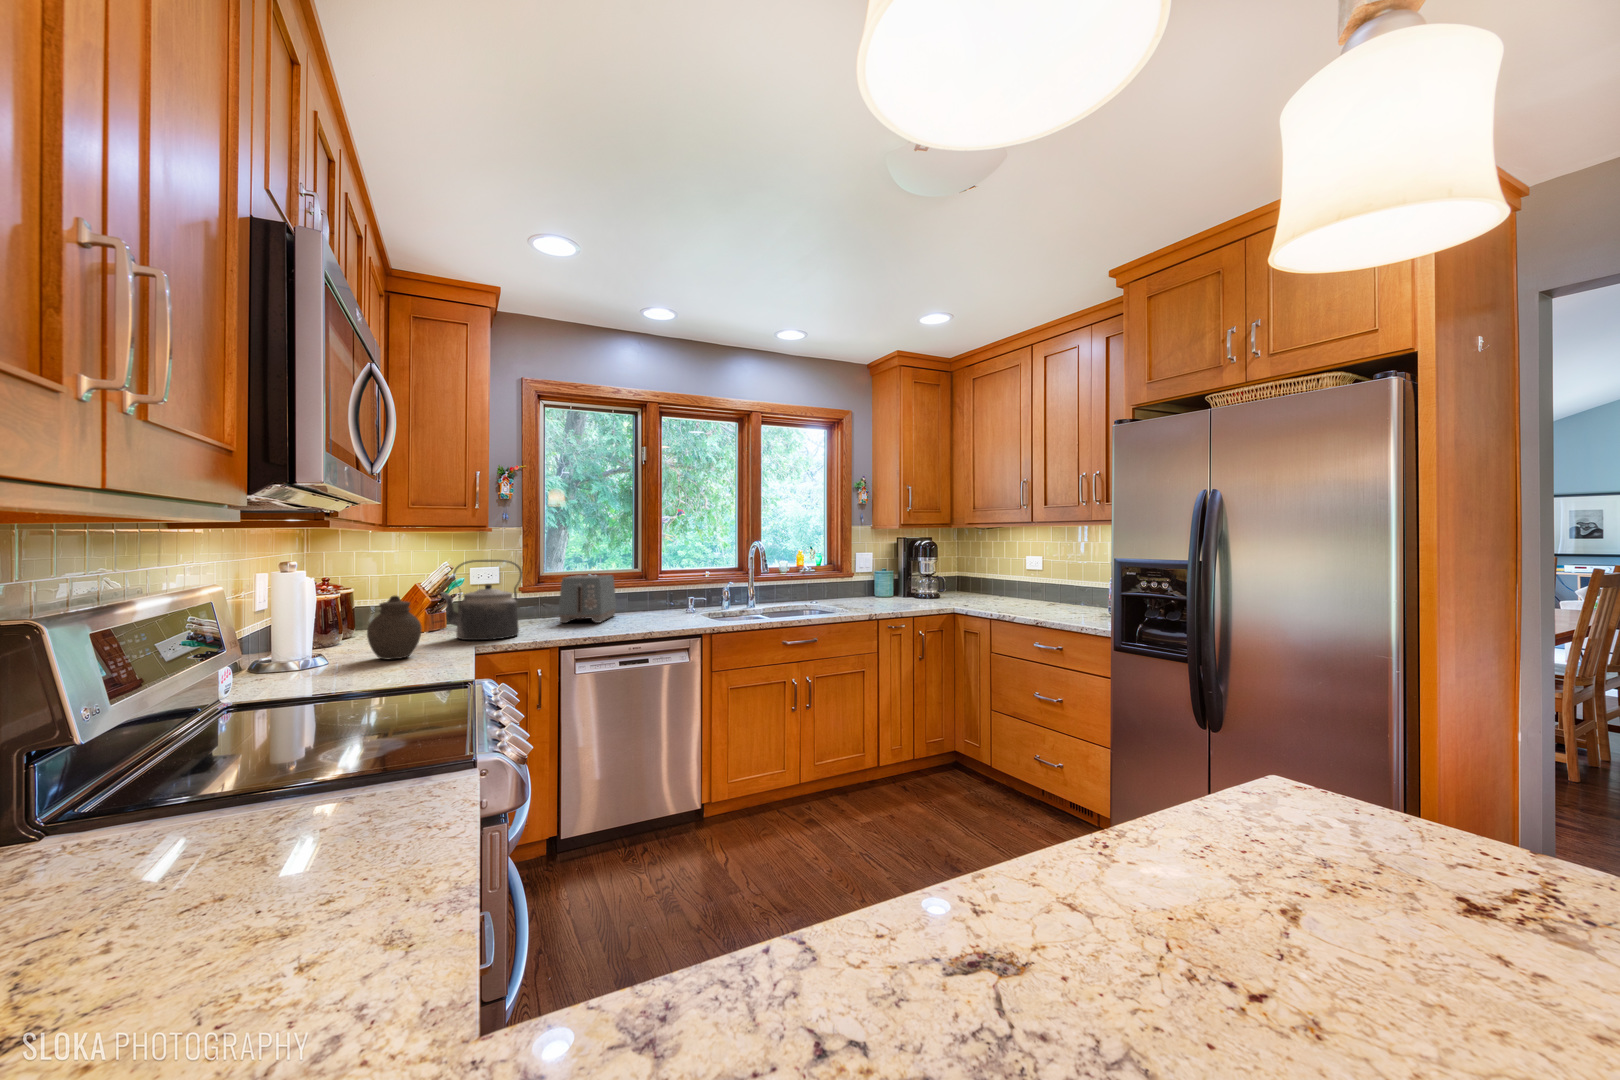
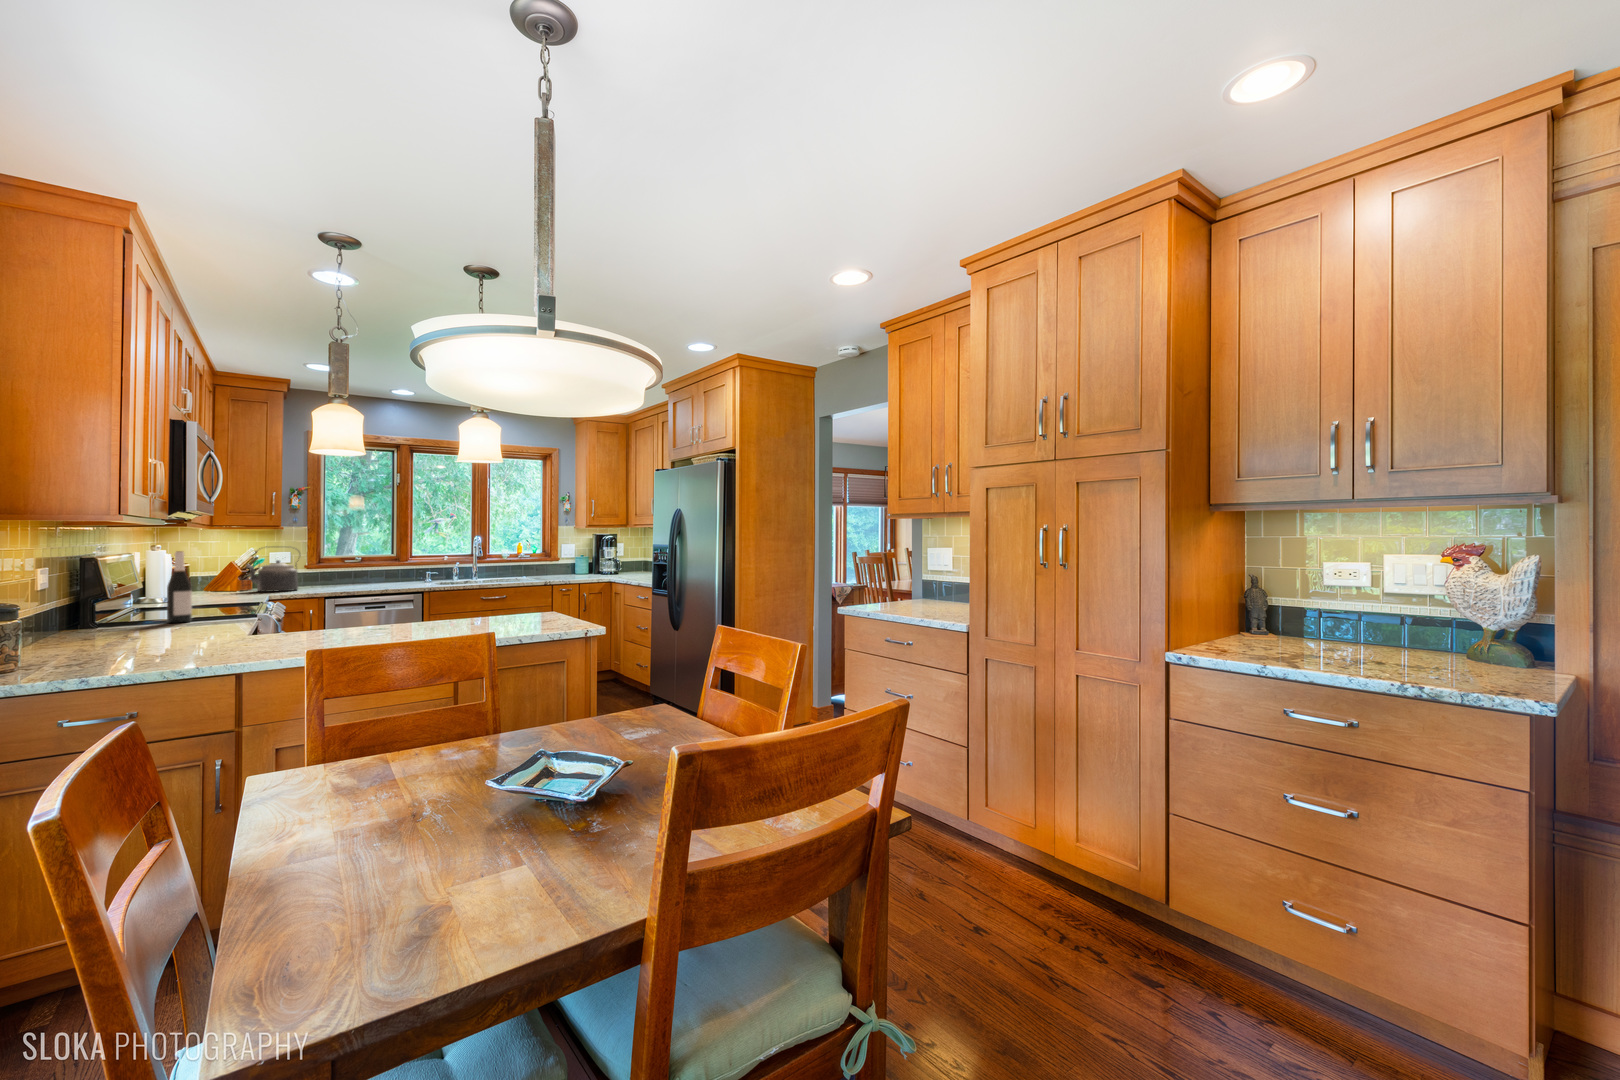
toaster: present [559,575,616,623] -> none [329,558,375,586]
jar: present [367,596,422,659] -> none [202,563,234,597]
wine bottle: none [200,614,293,904] -> present [167,551,192,623]

